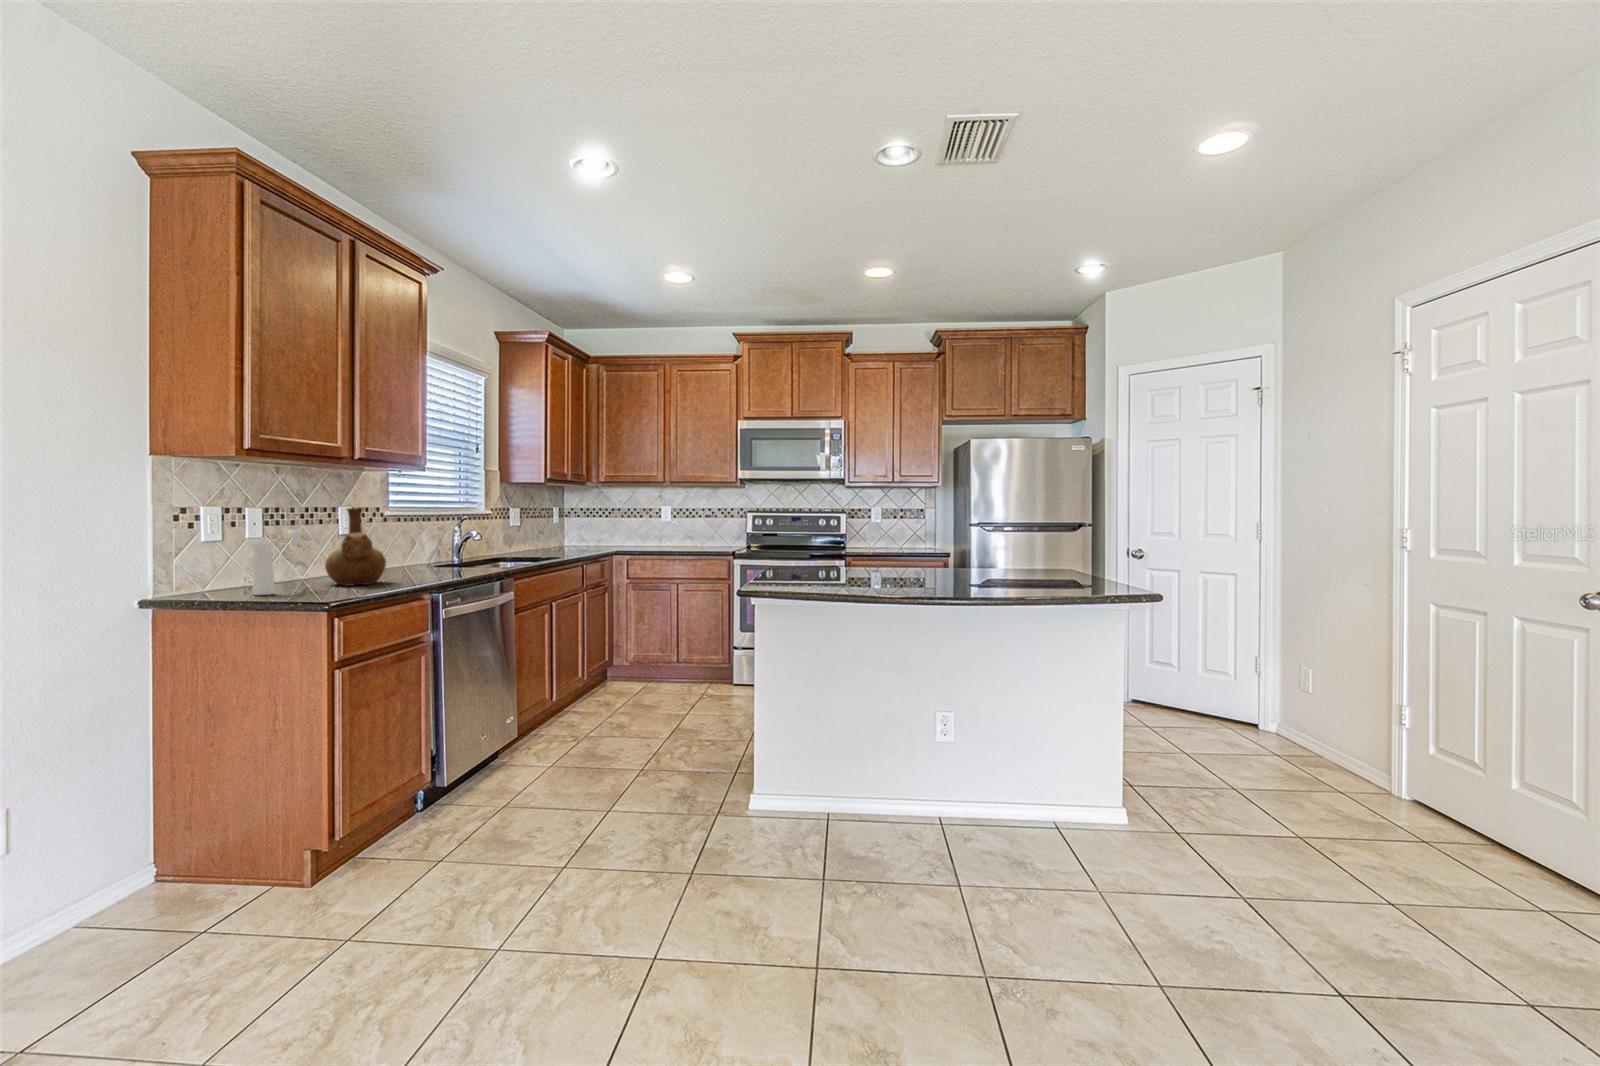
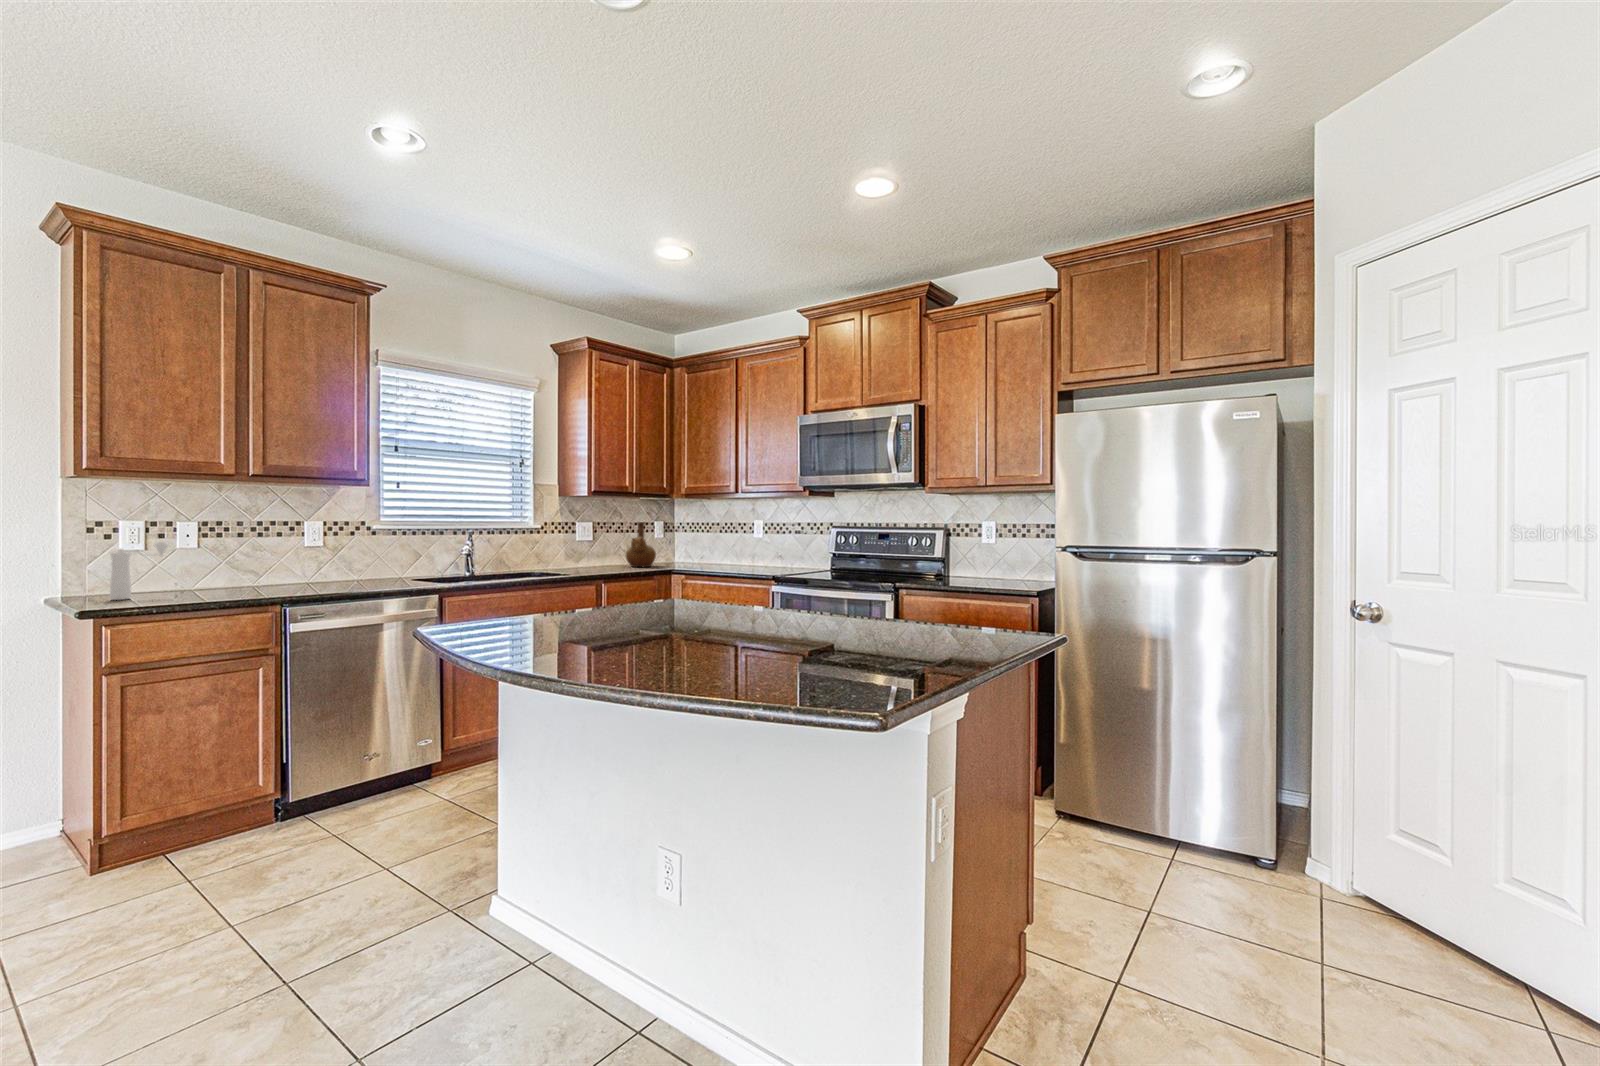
vase: present [325,508,386,586] -> present [625,522,656,567]

